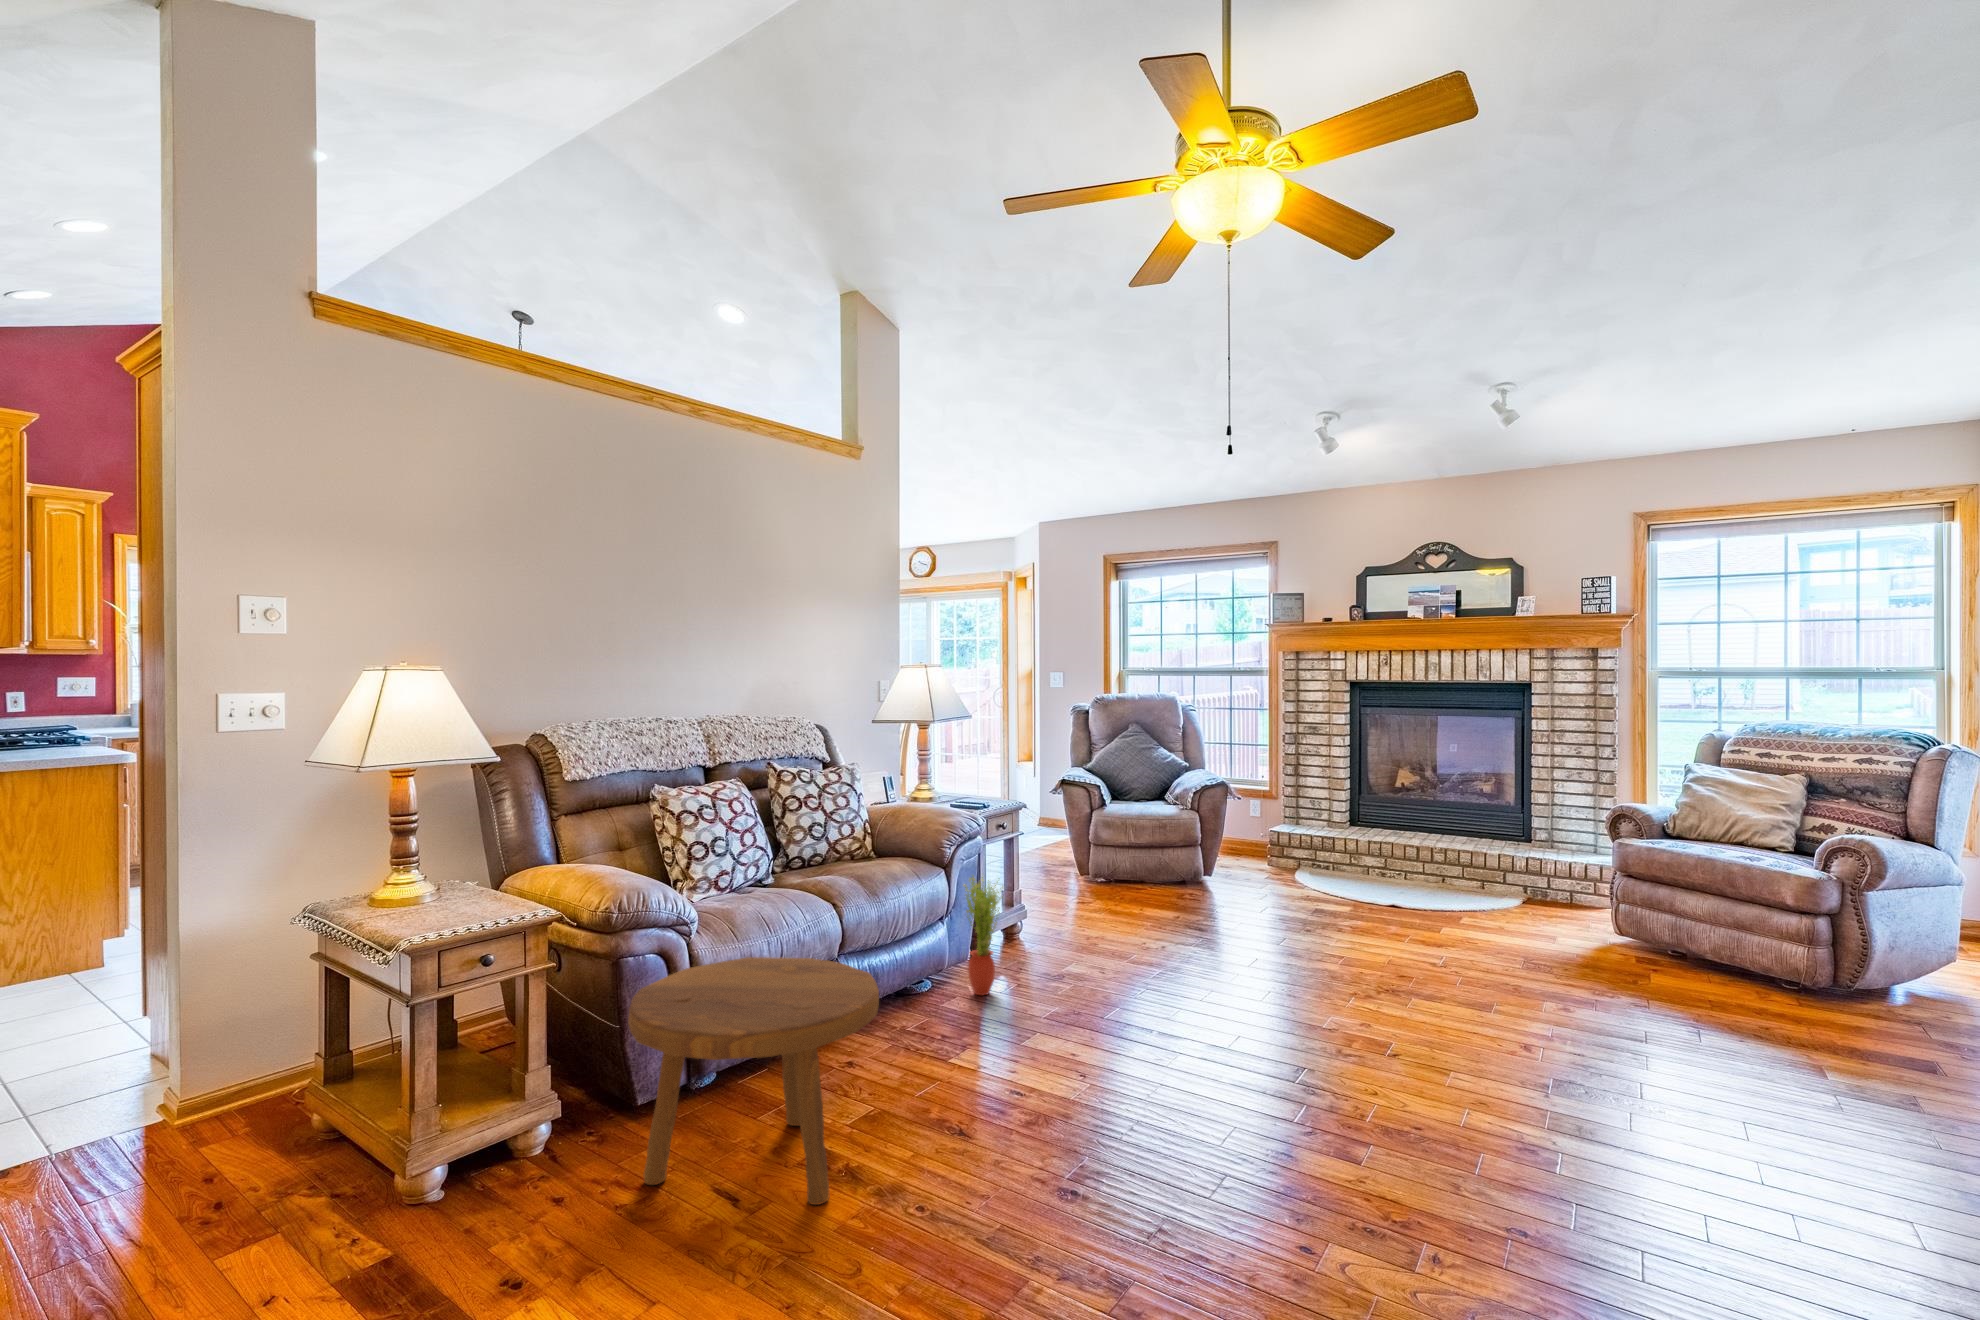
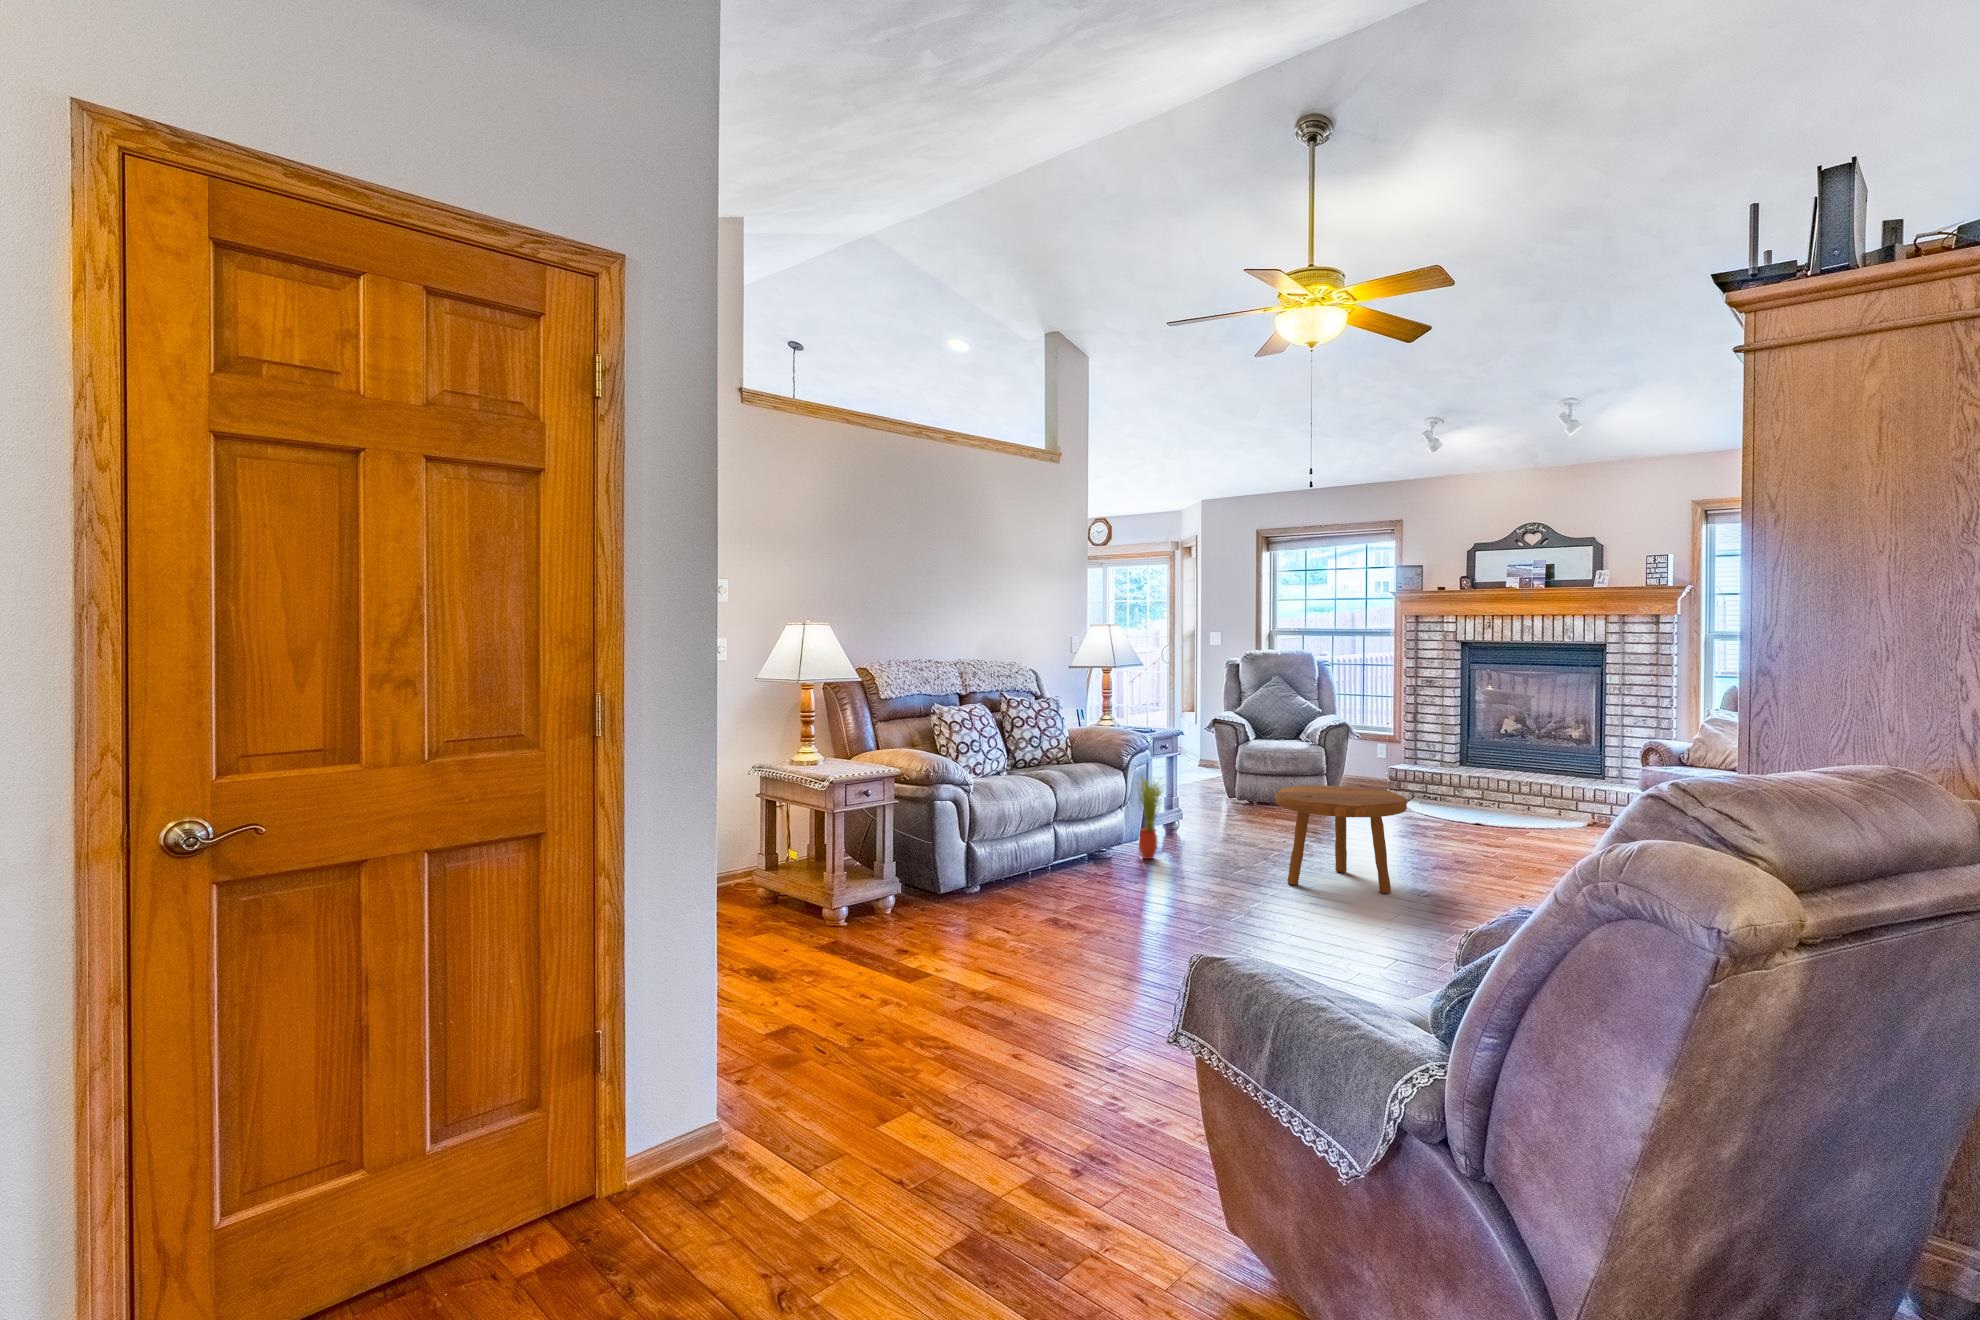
footstool: present [628,957,879,1205] -> present [1275,785,1407,894]

